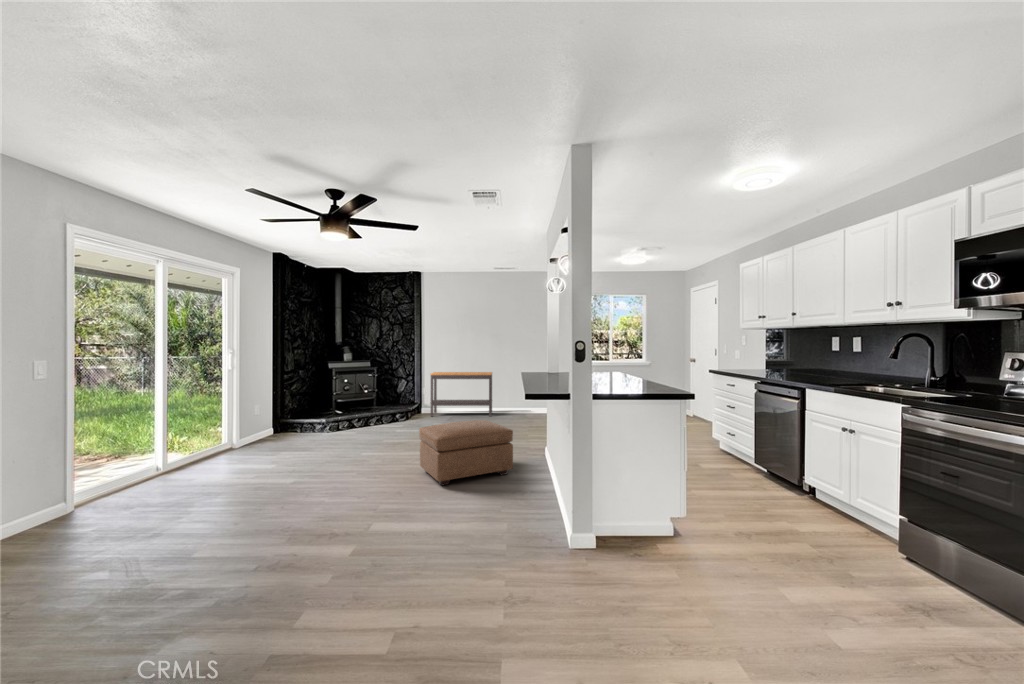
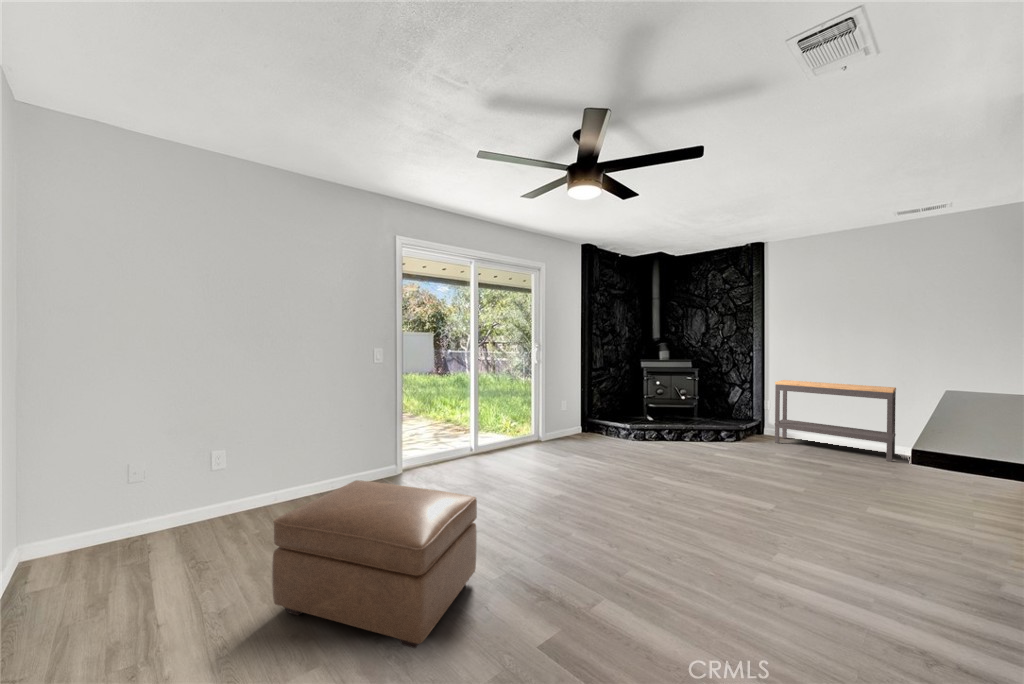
ottoman: present [419,420,513,486] -> present [272,480,477,648]

